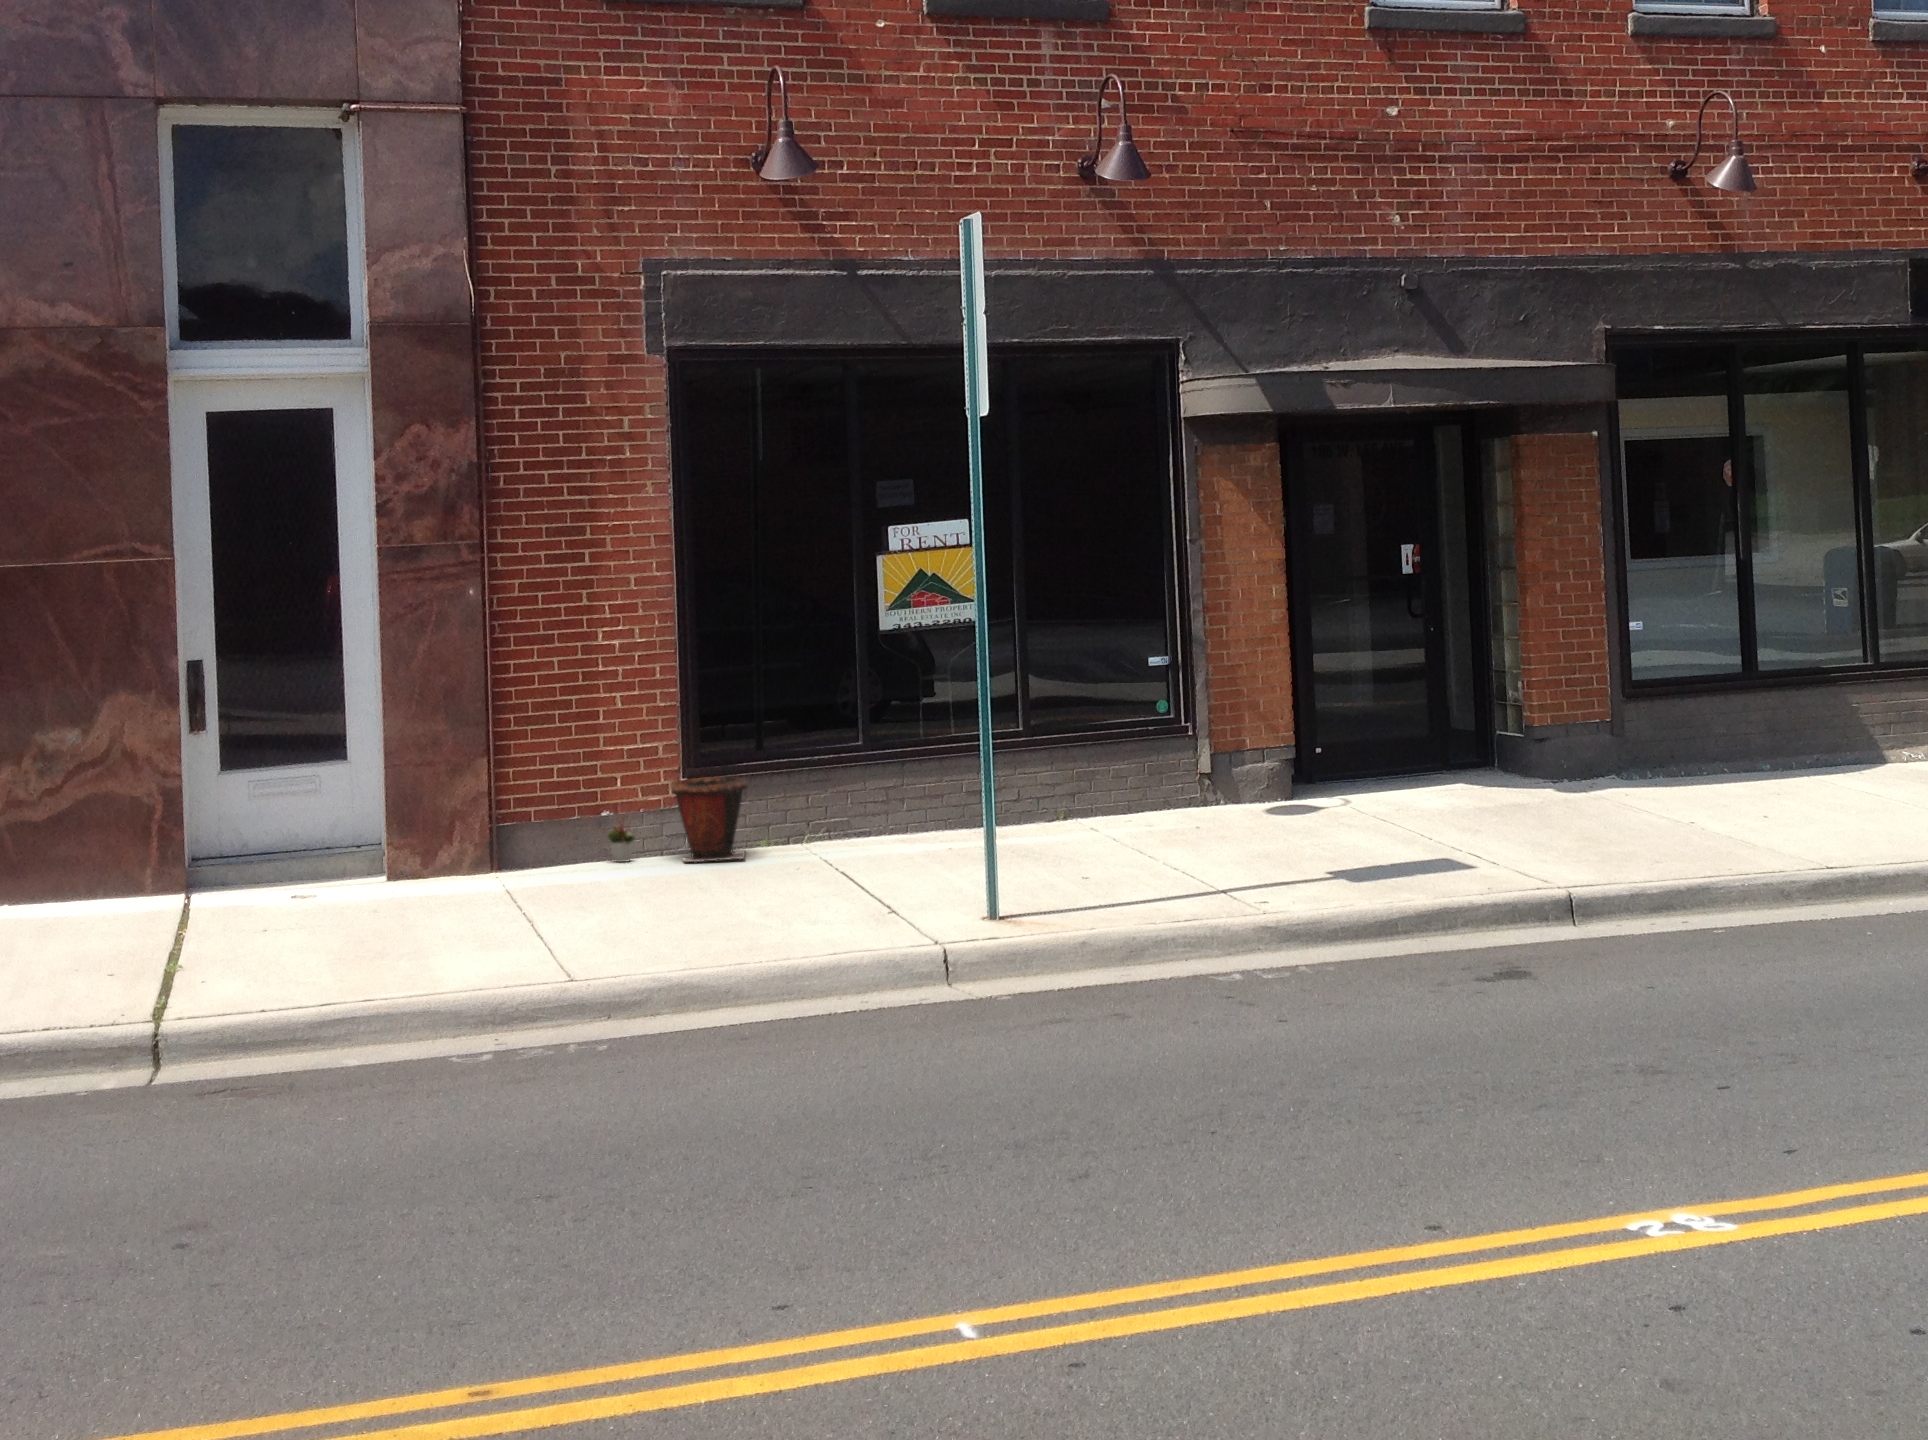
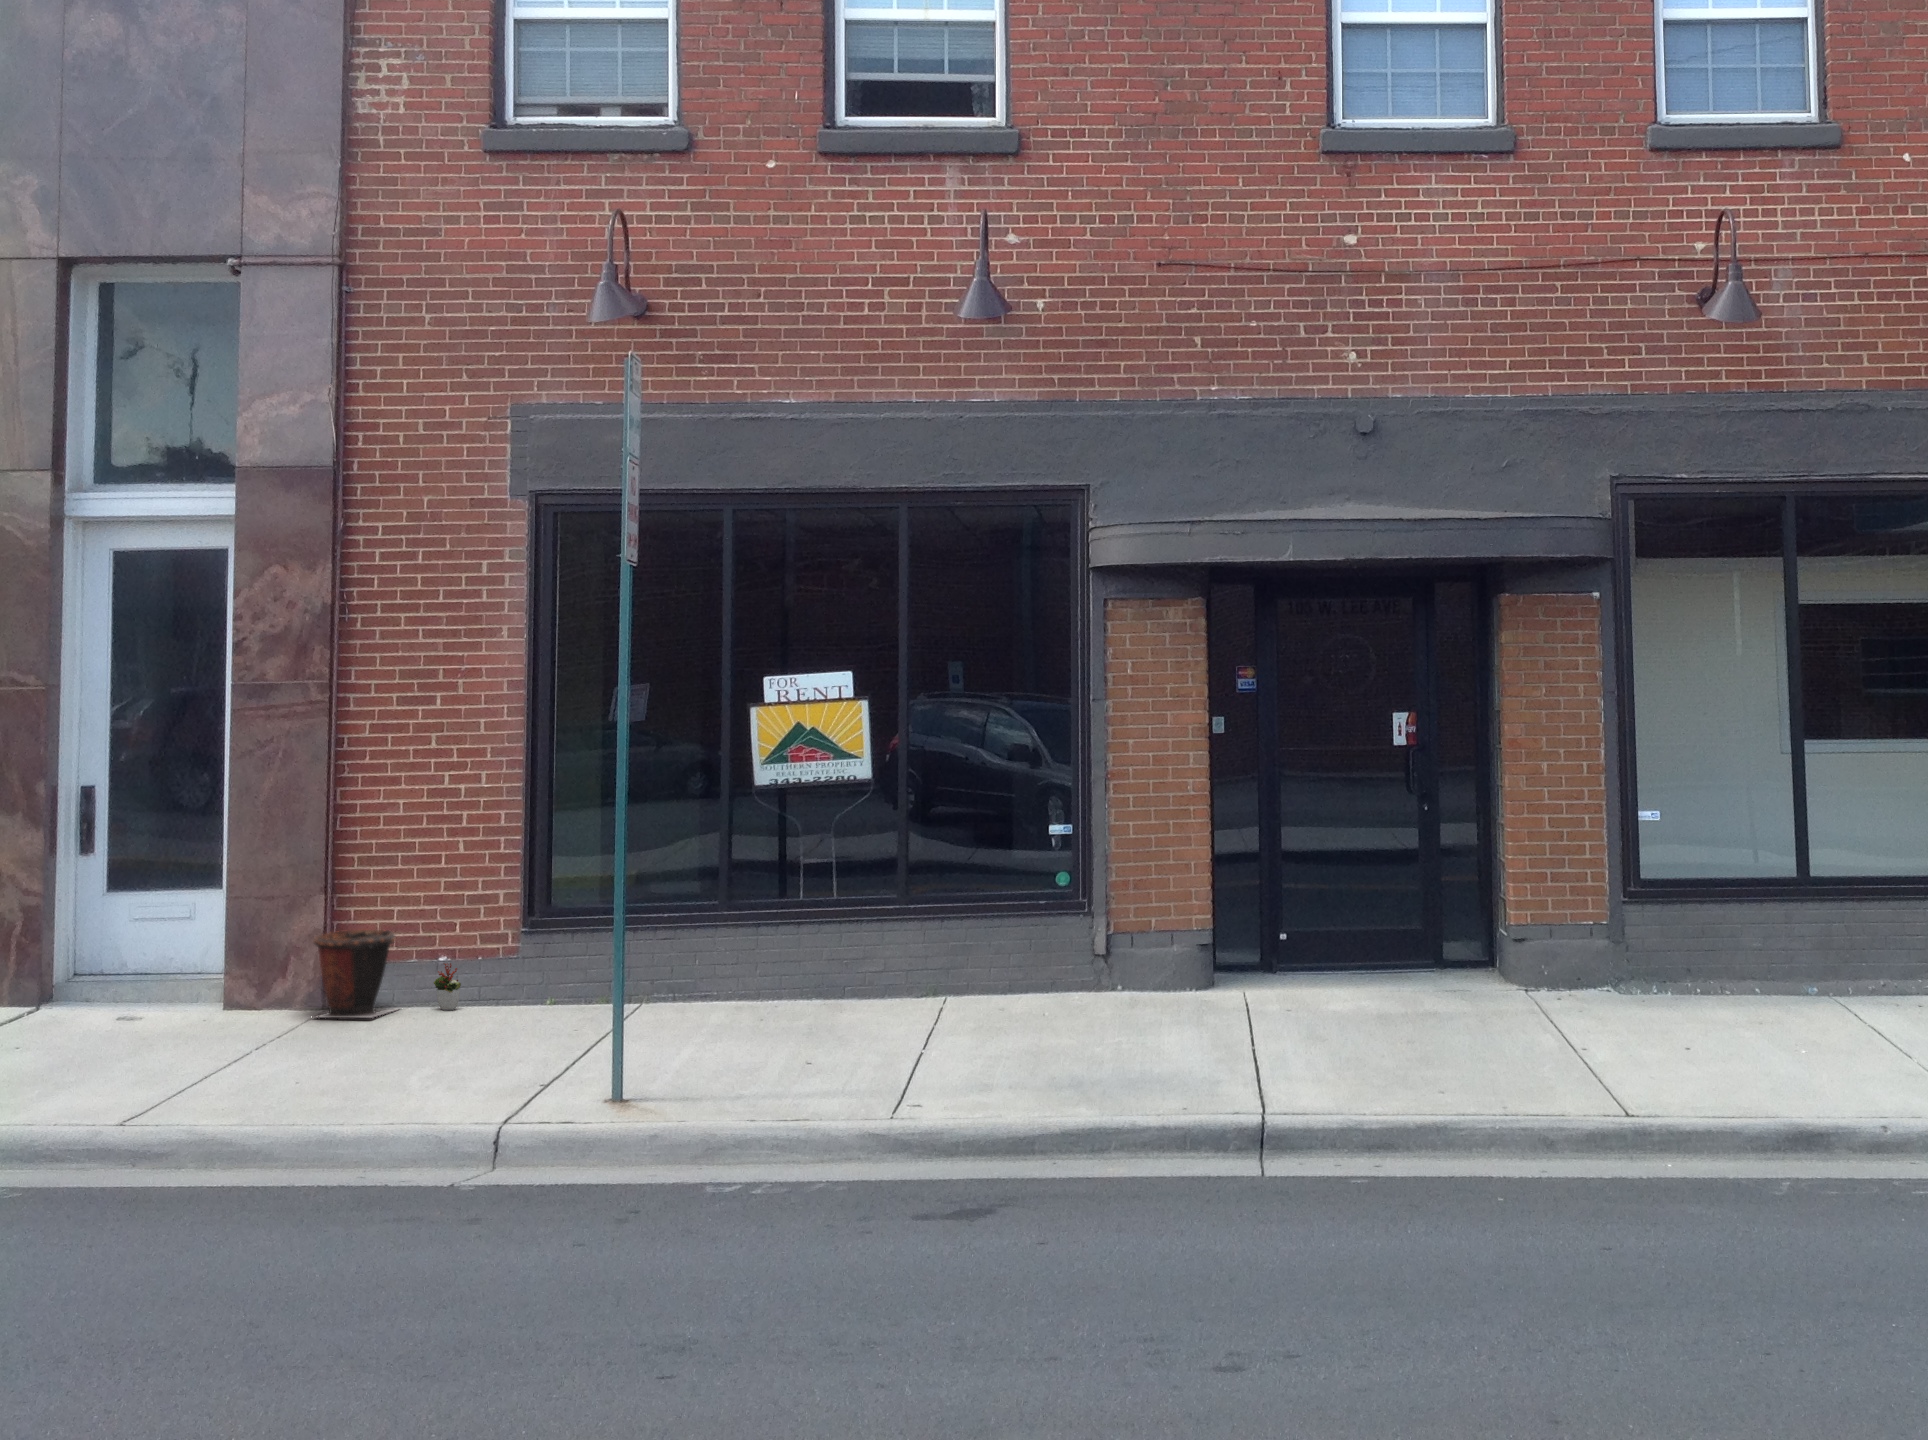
waste bin: present [670,777,748,862] -> present [313,930,396,1018]

